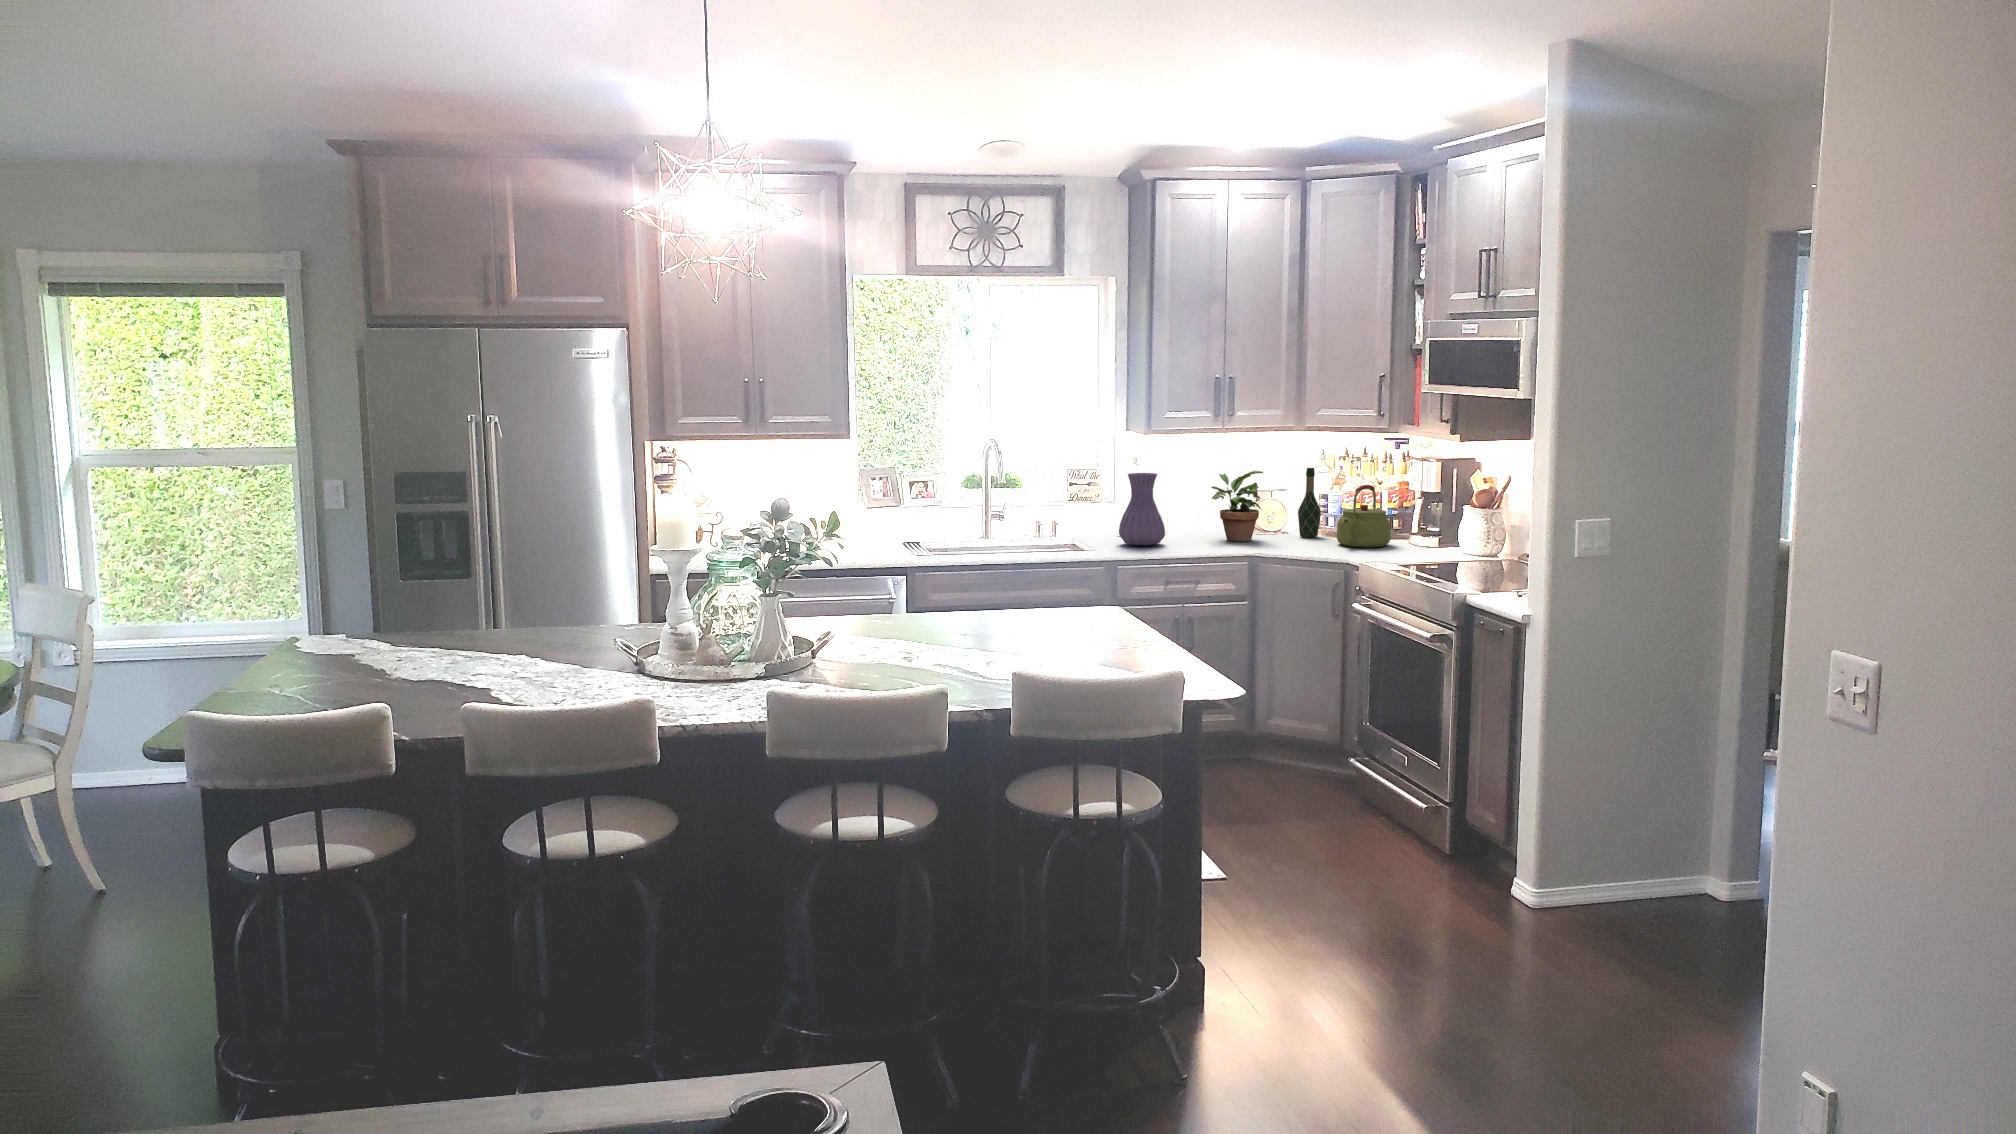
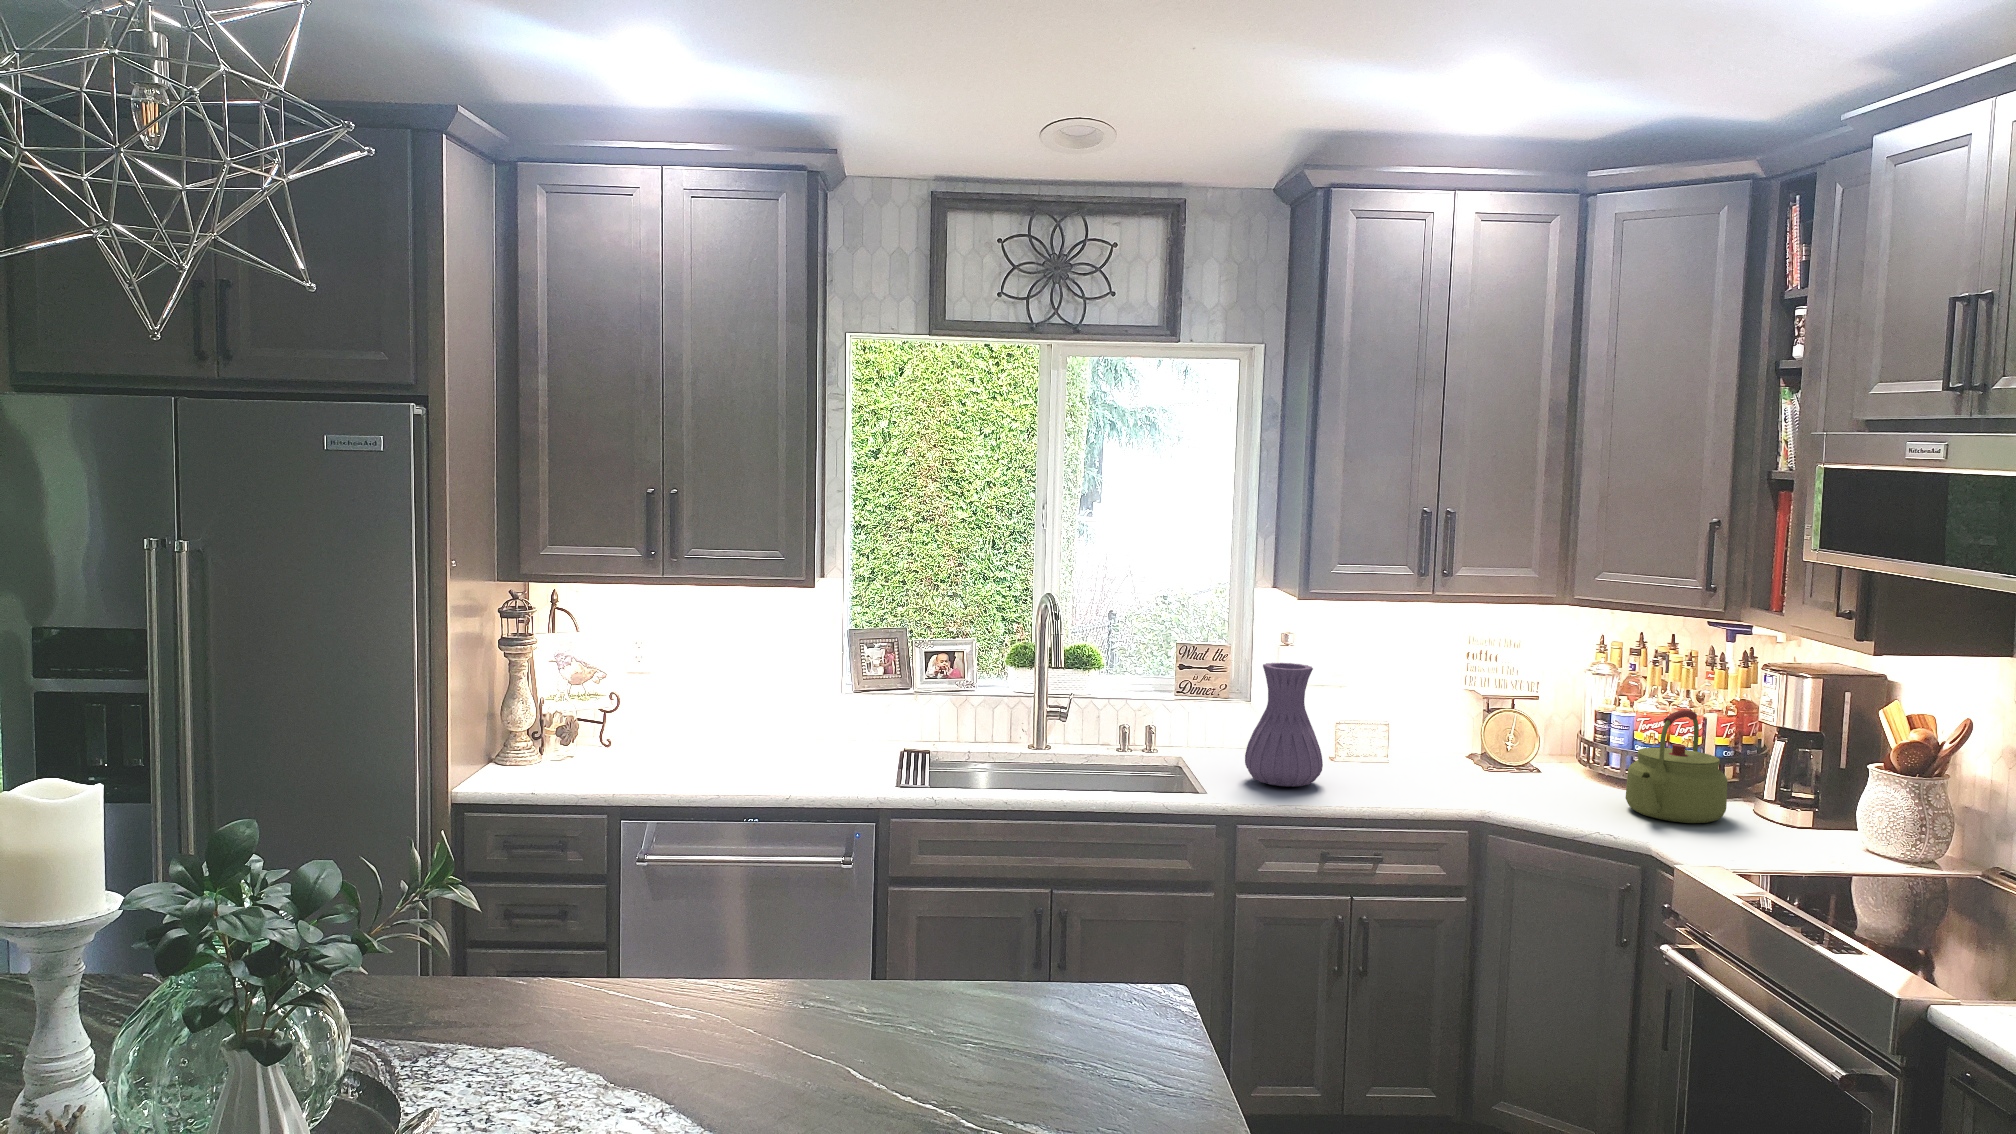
wine bottle: present [1298,468,1321,537] -> none [1554,668,1595,786]
potted plant: present [1211,471,1263,541] -> none [1405,667,1498,788]

